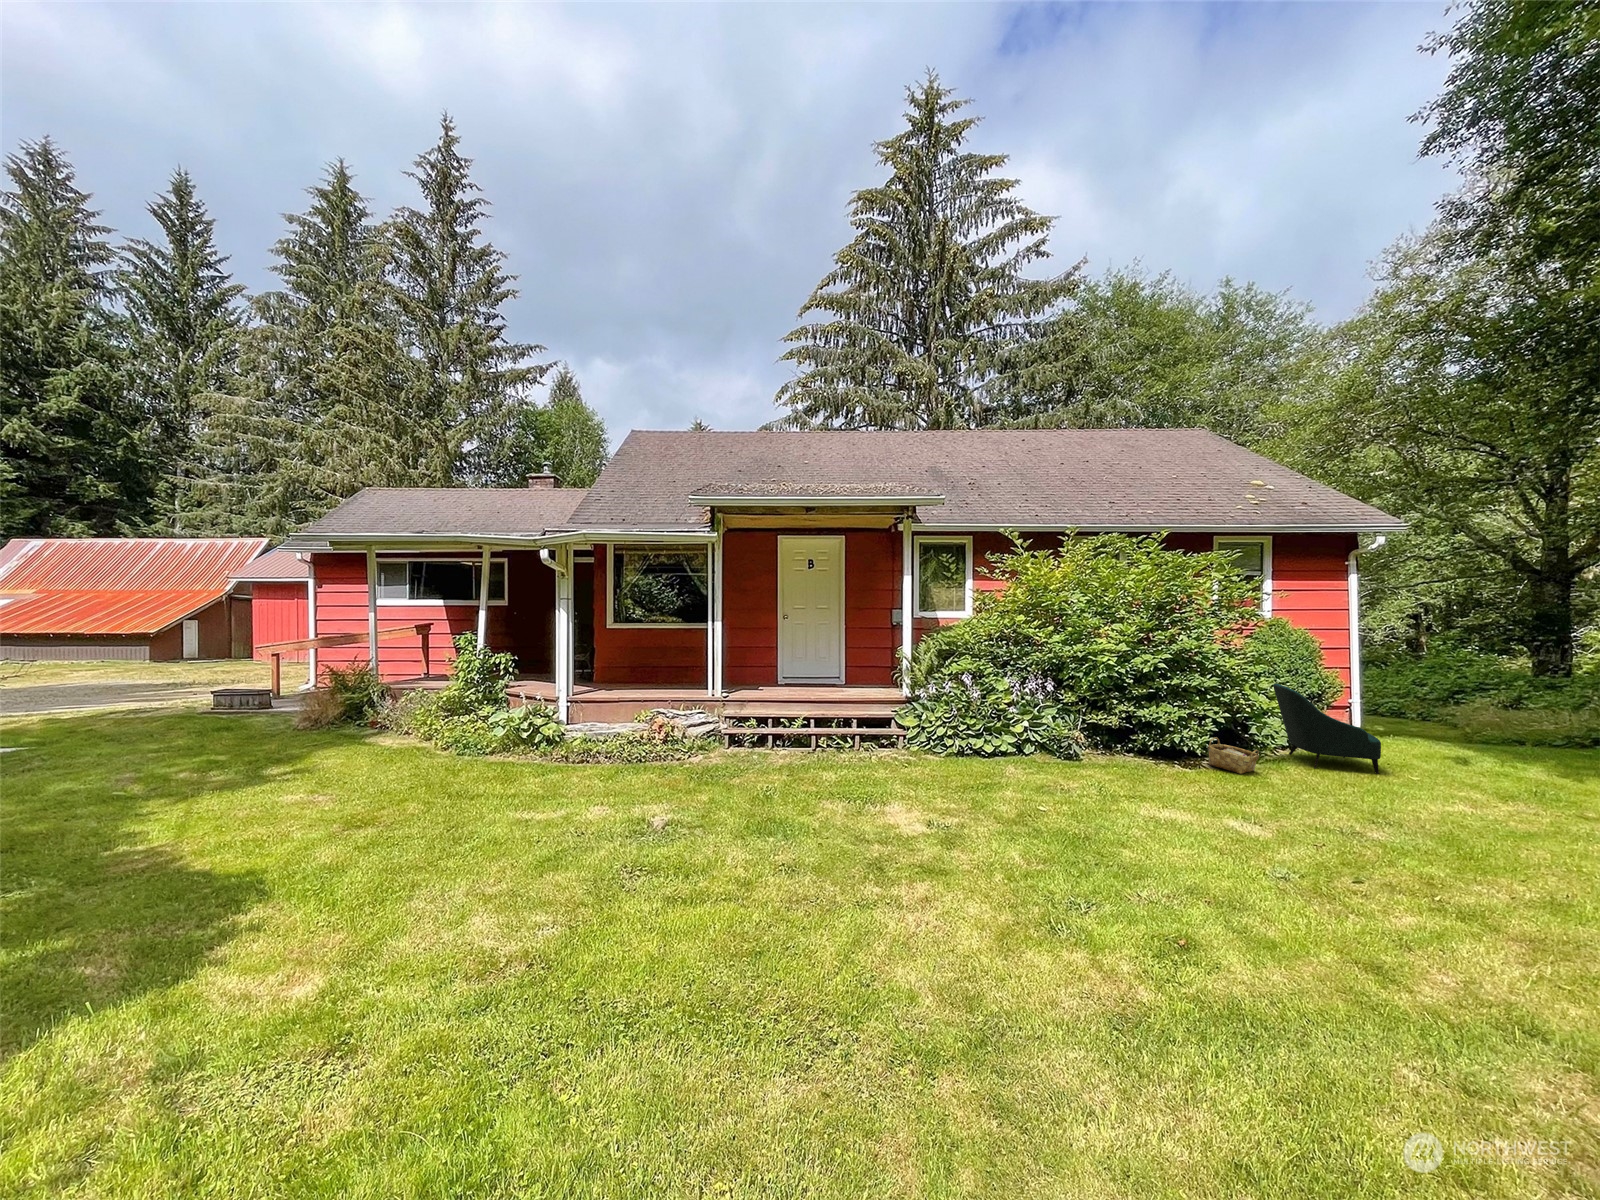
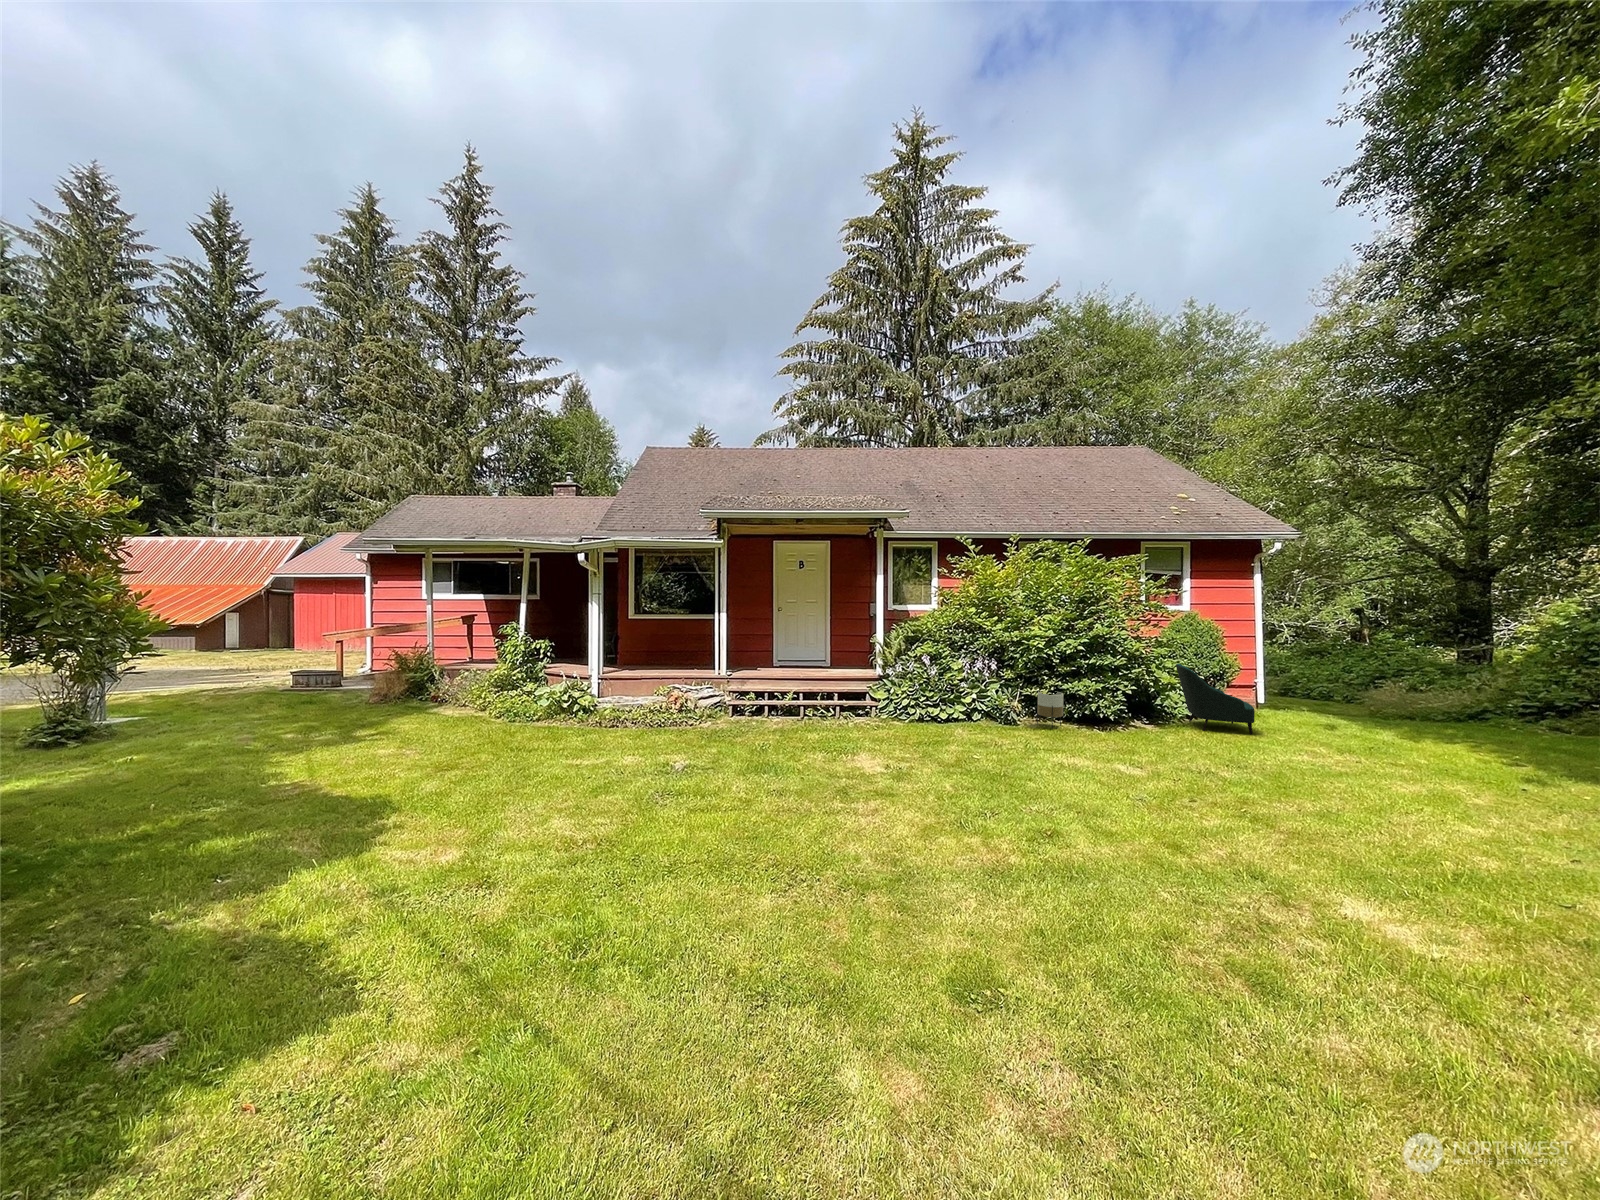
planter: none [1104,717,1138,766] -> present [1037,692,1063,727]
woven basket: present [1208,737,1259,774] -> none [1119,706,1157,735]

